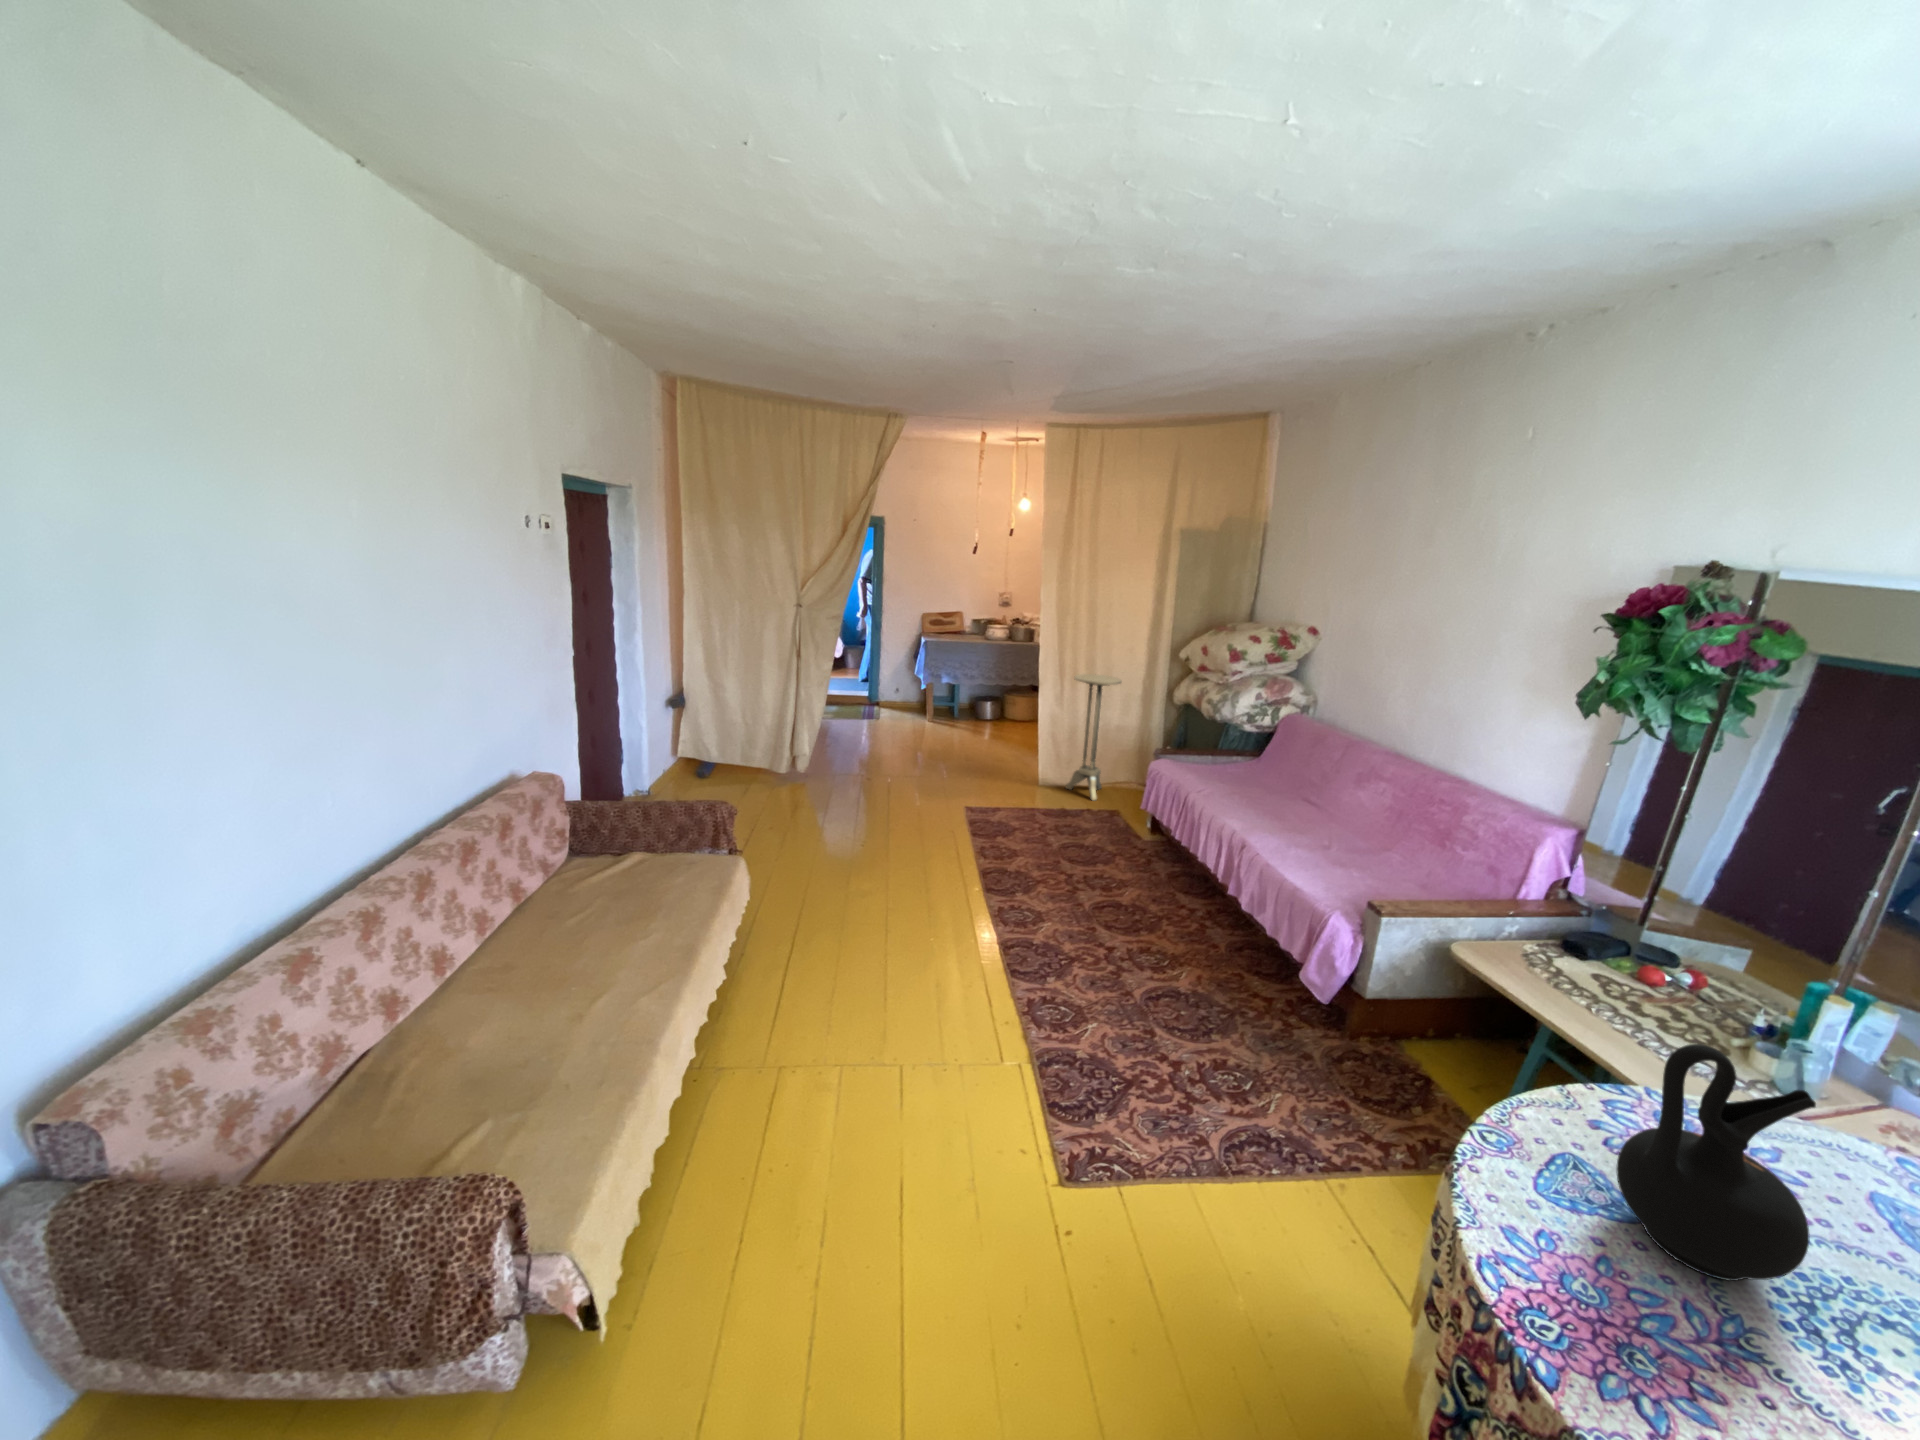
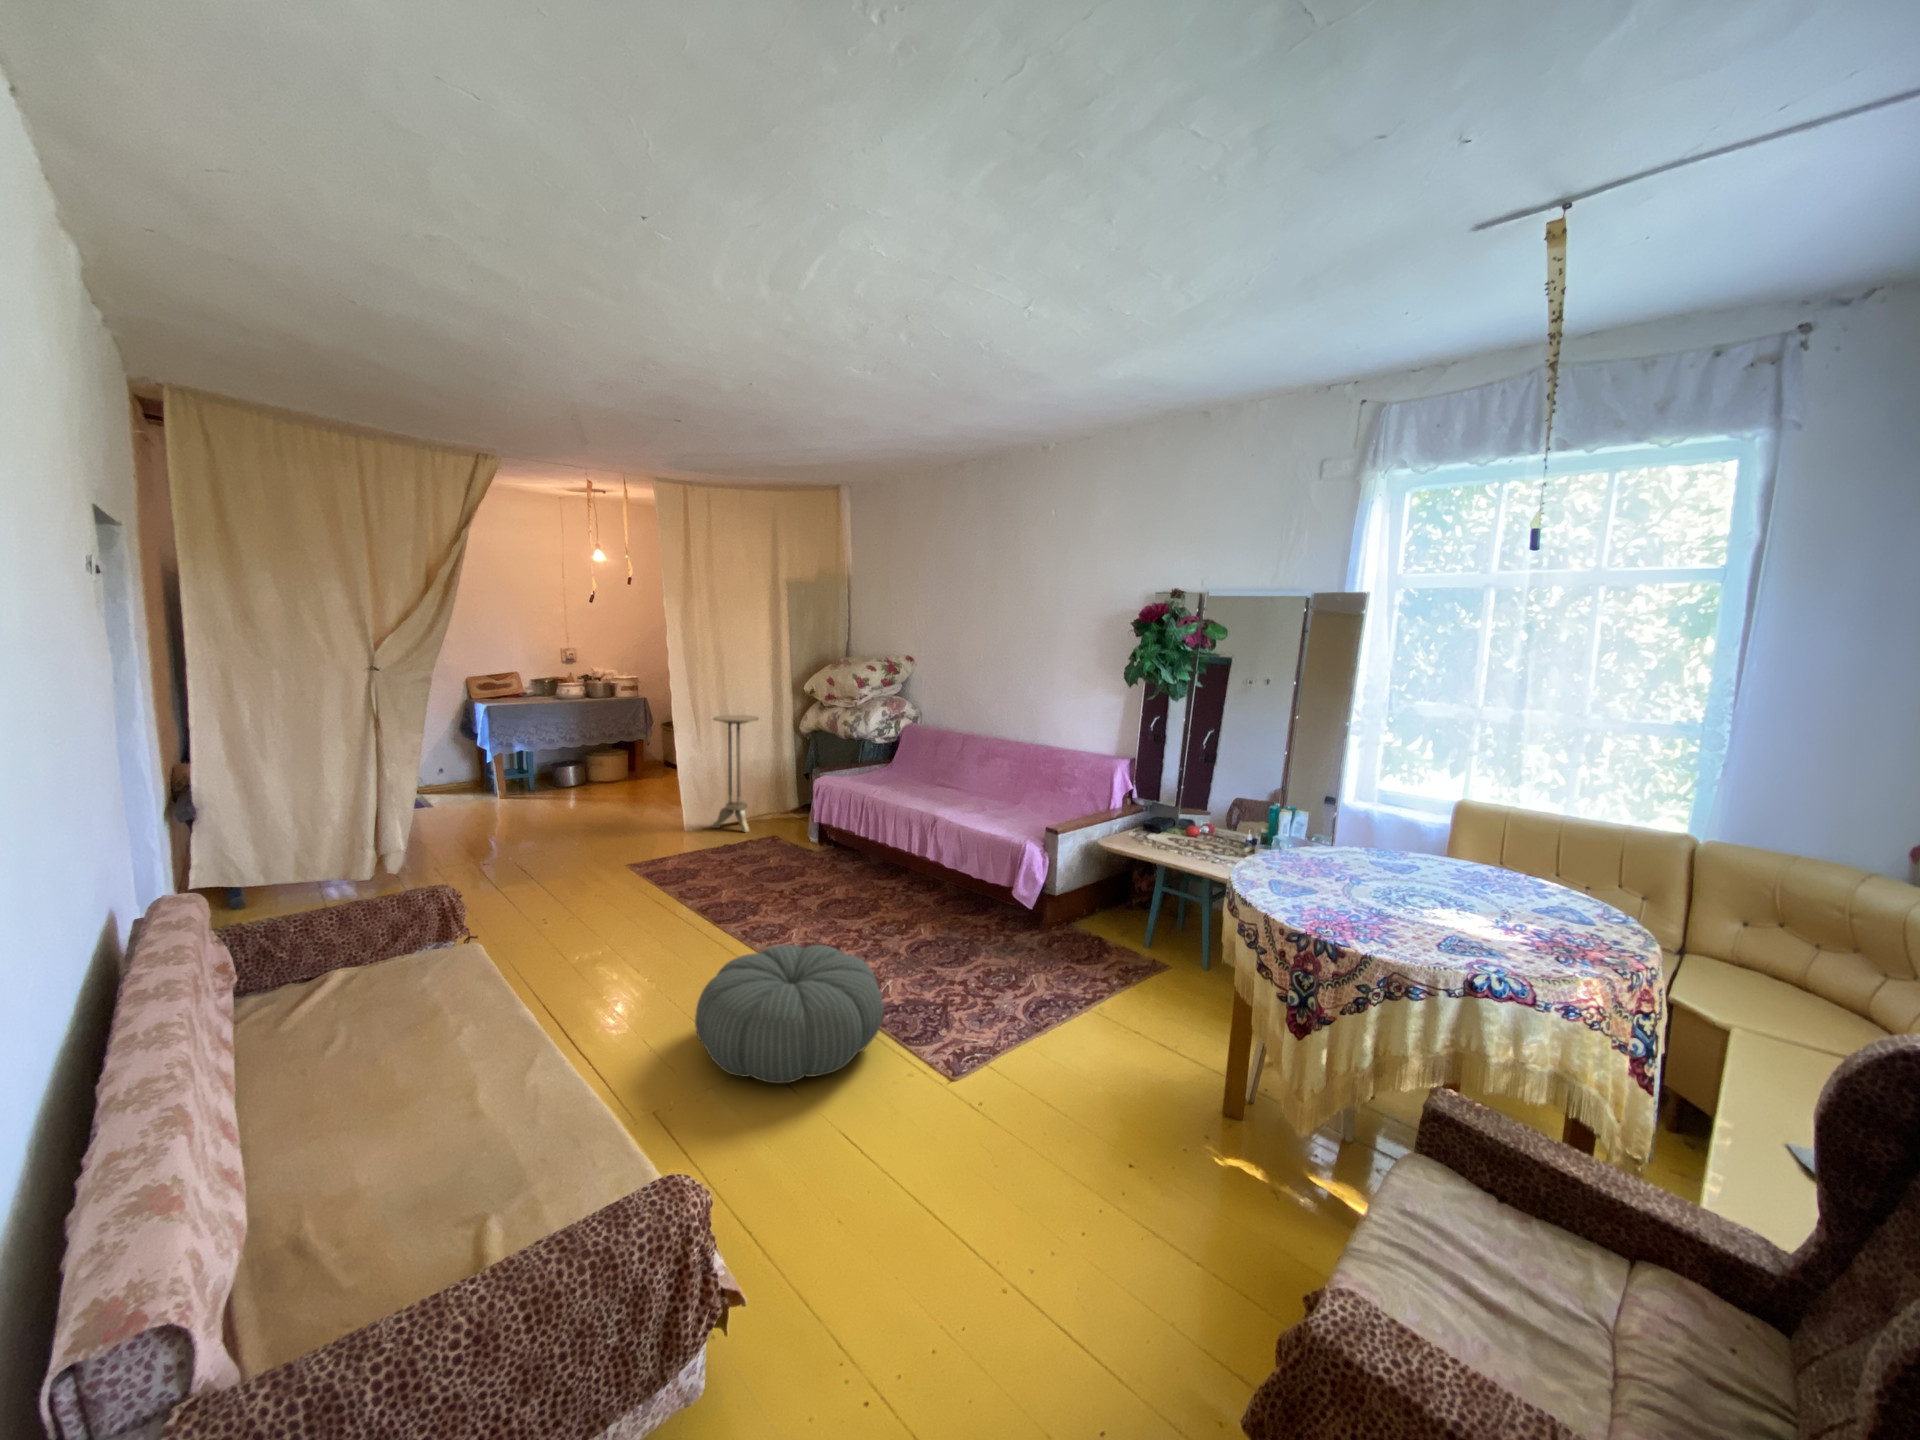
pouf: none [838,942,1037,1108] -> present [695,945,883,1083]
ceramic jug: present [1616,1044,1816,1281] -> none [1288,794,1356,897]

